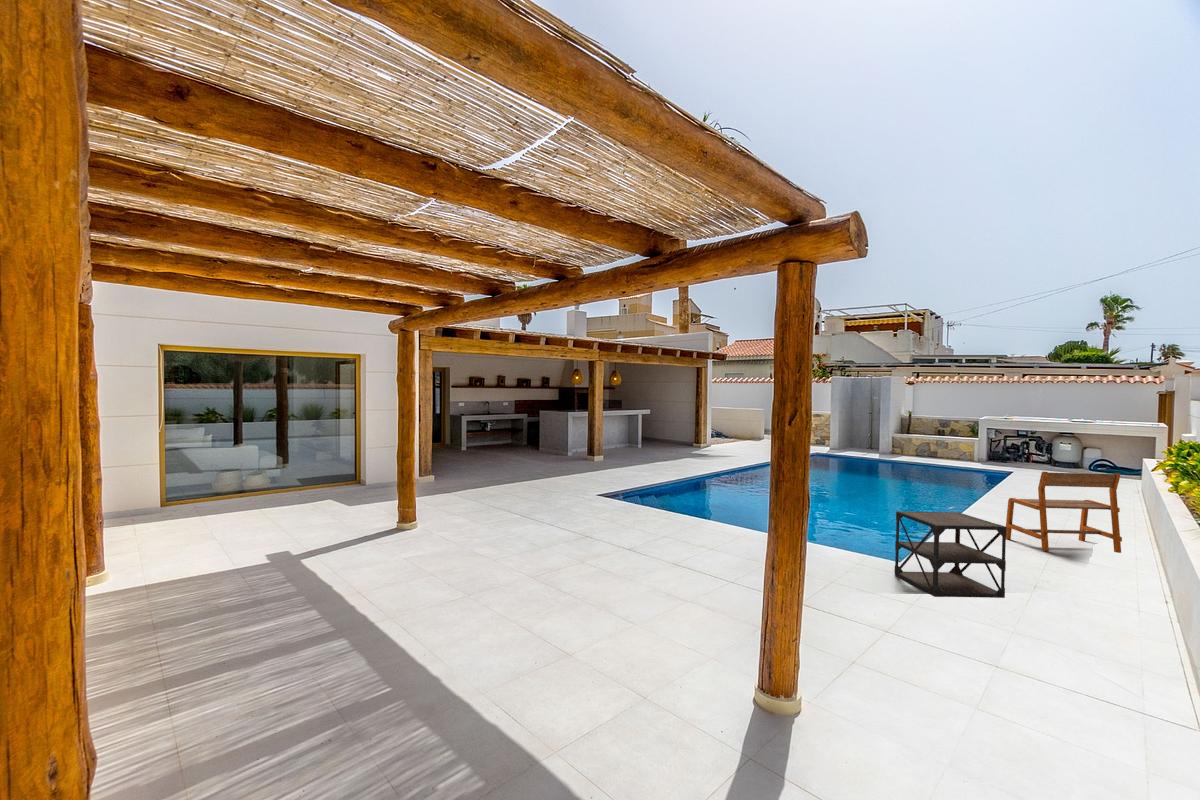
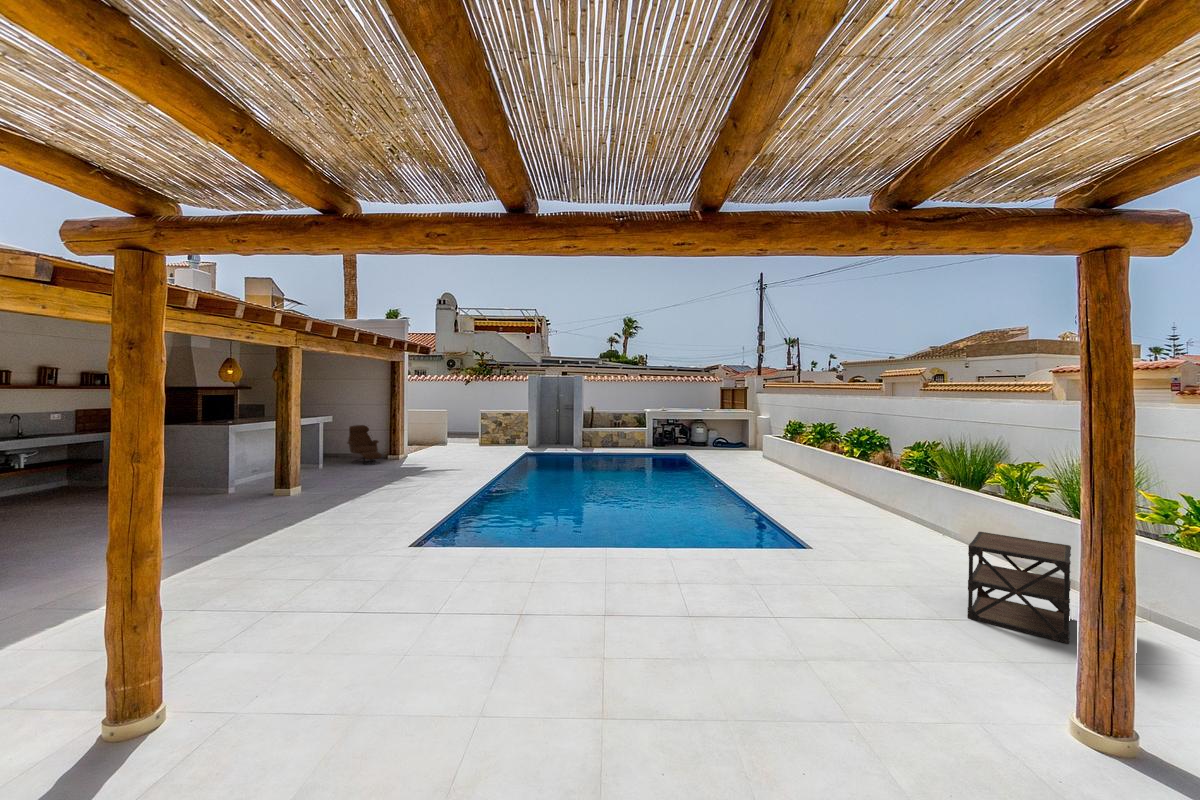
lounge chair: none [663,419,687,451] -> present [347,425,382,464]
bench: present [1006,472,1122,553] -> none [860,464,925,539]

